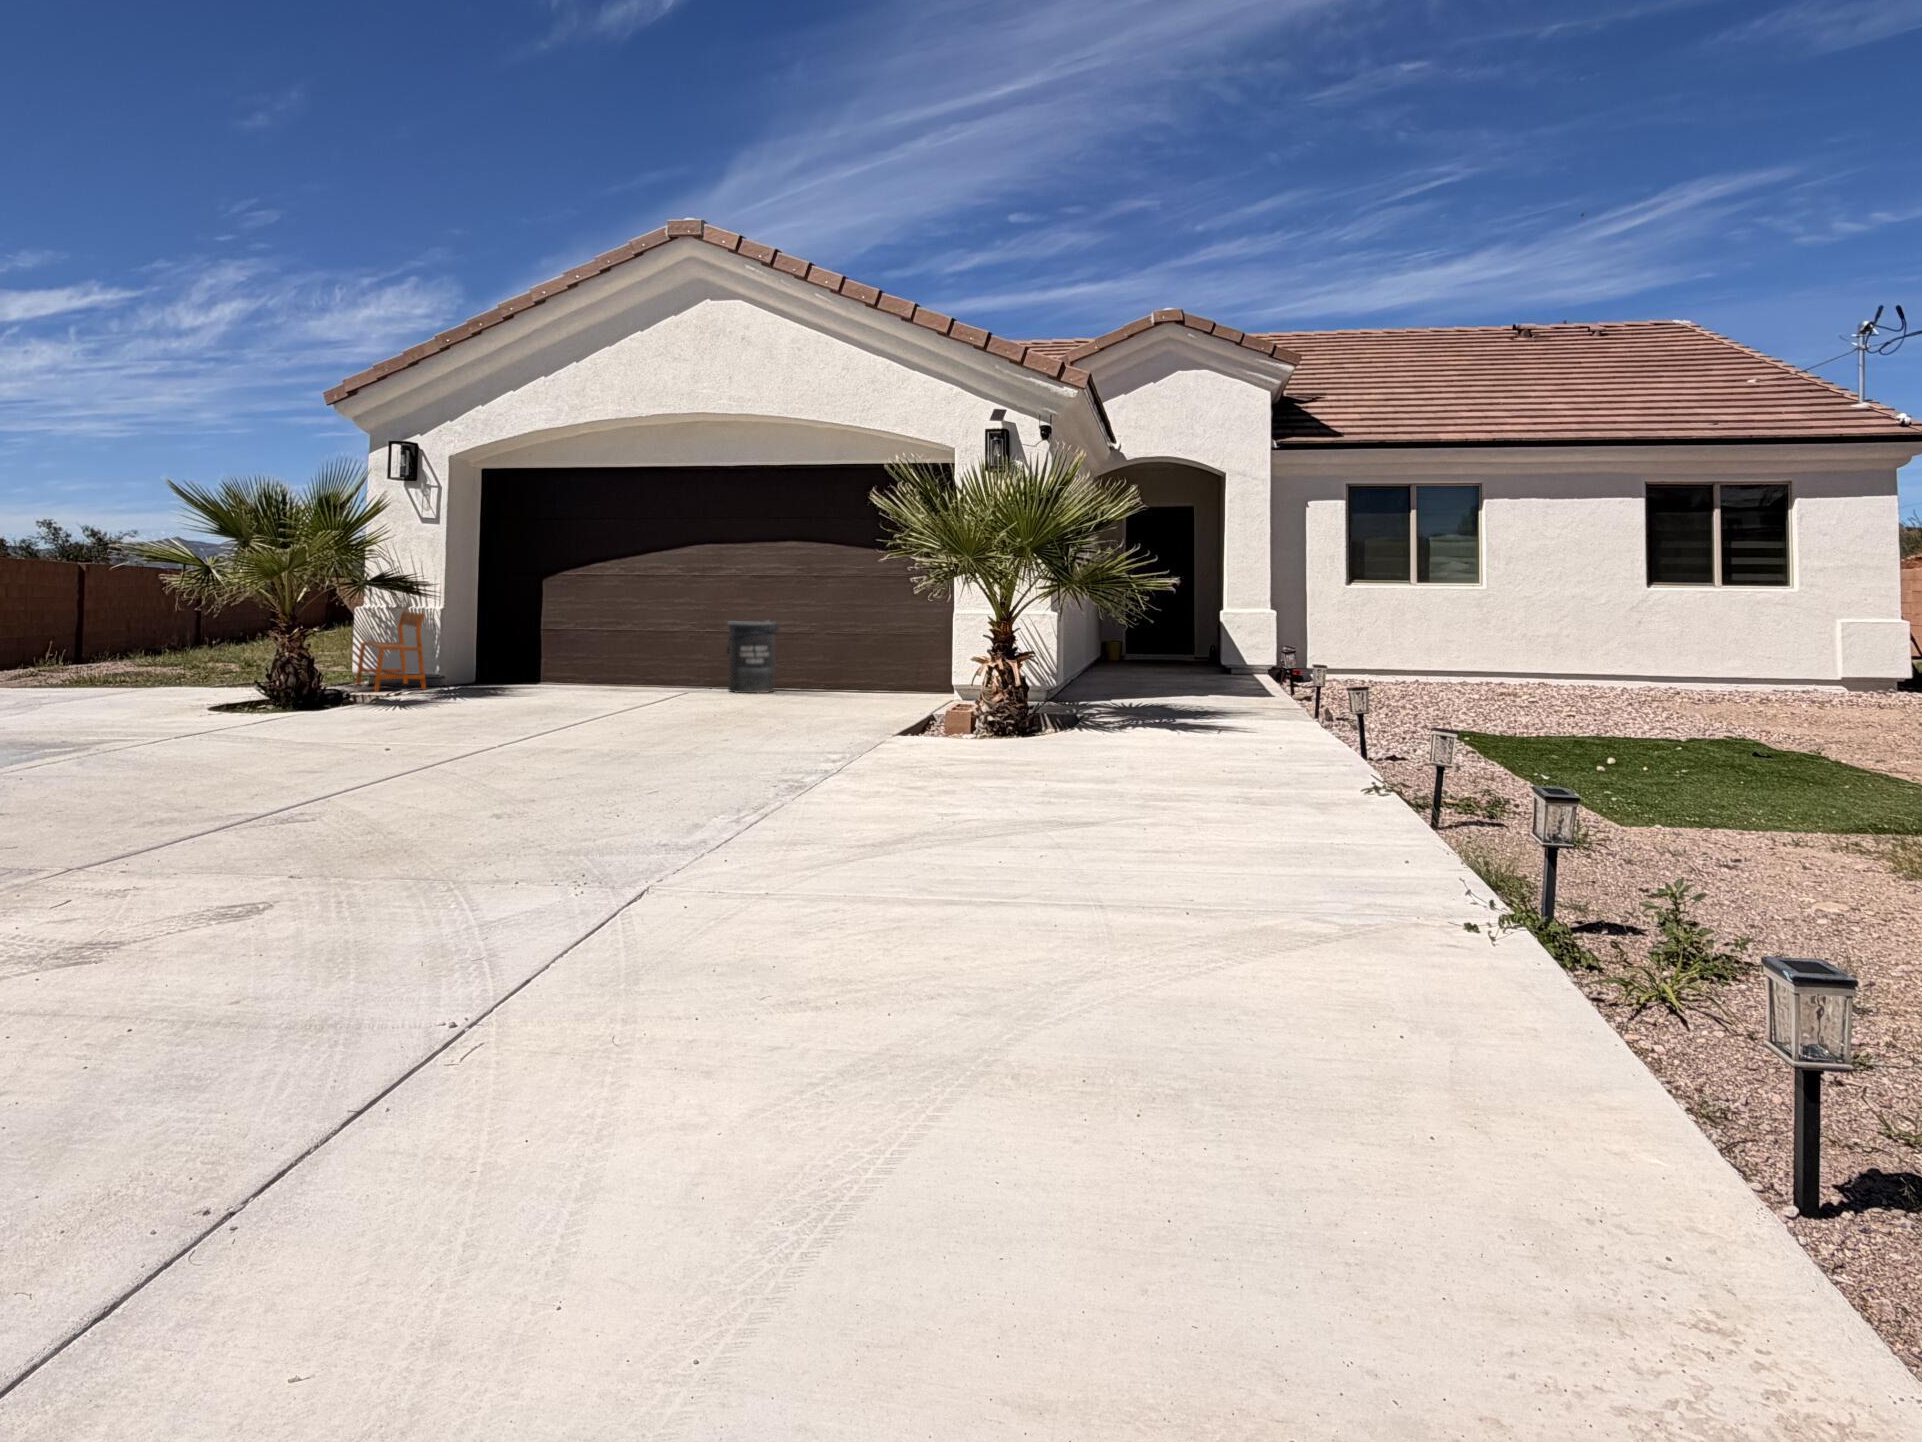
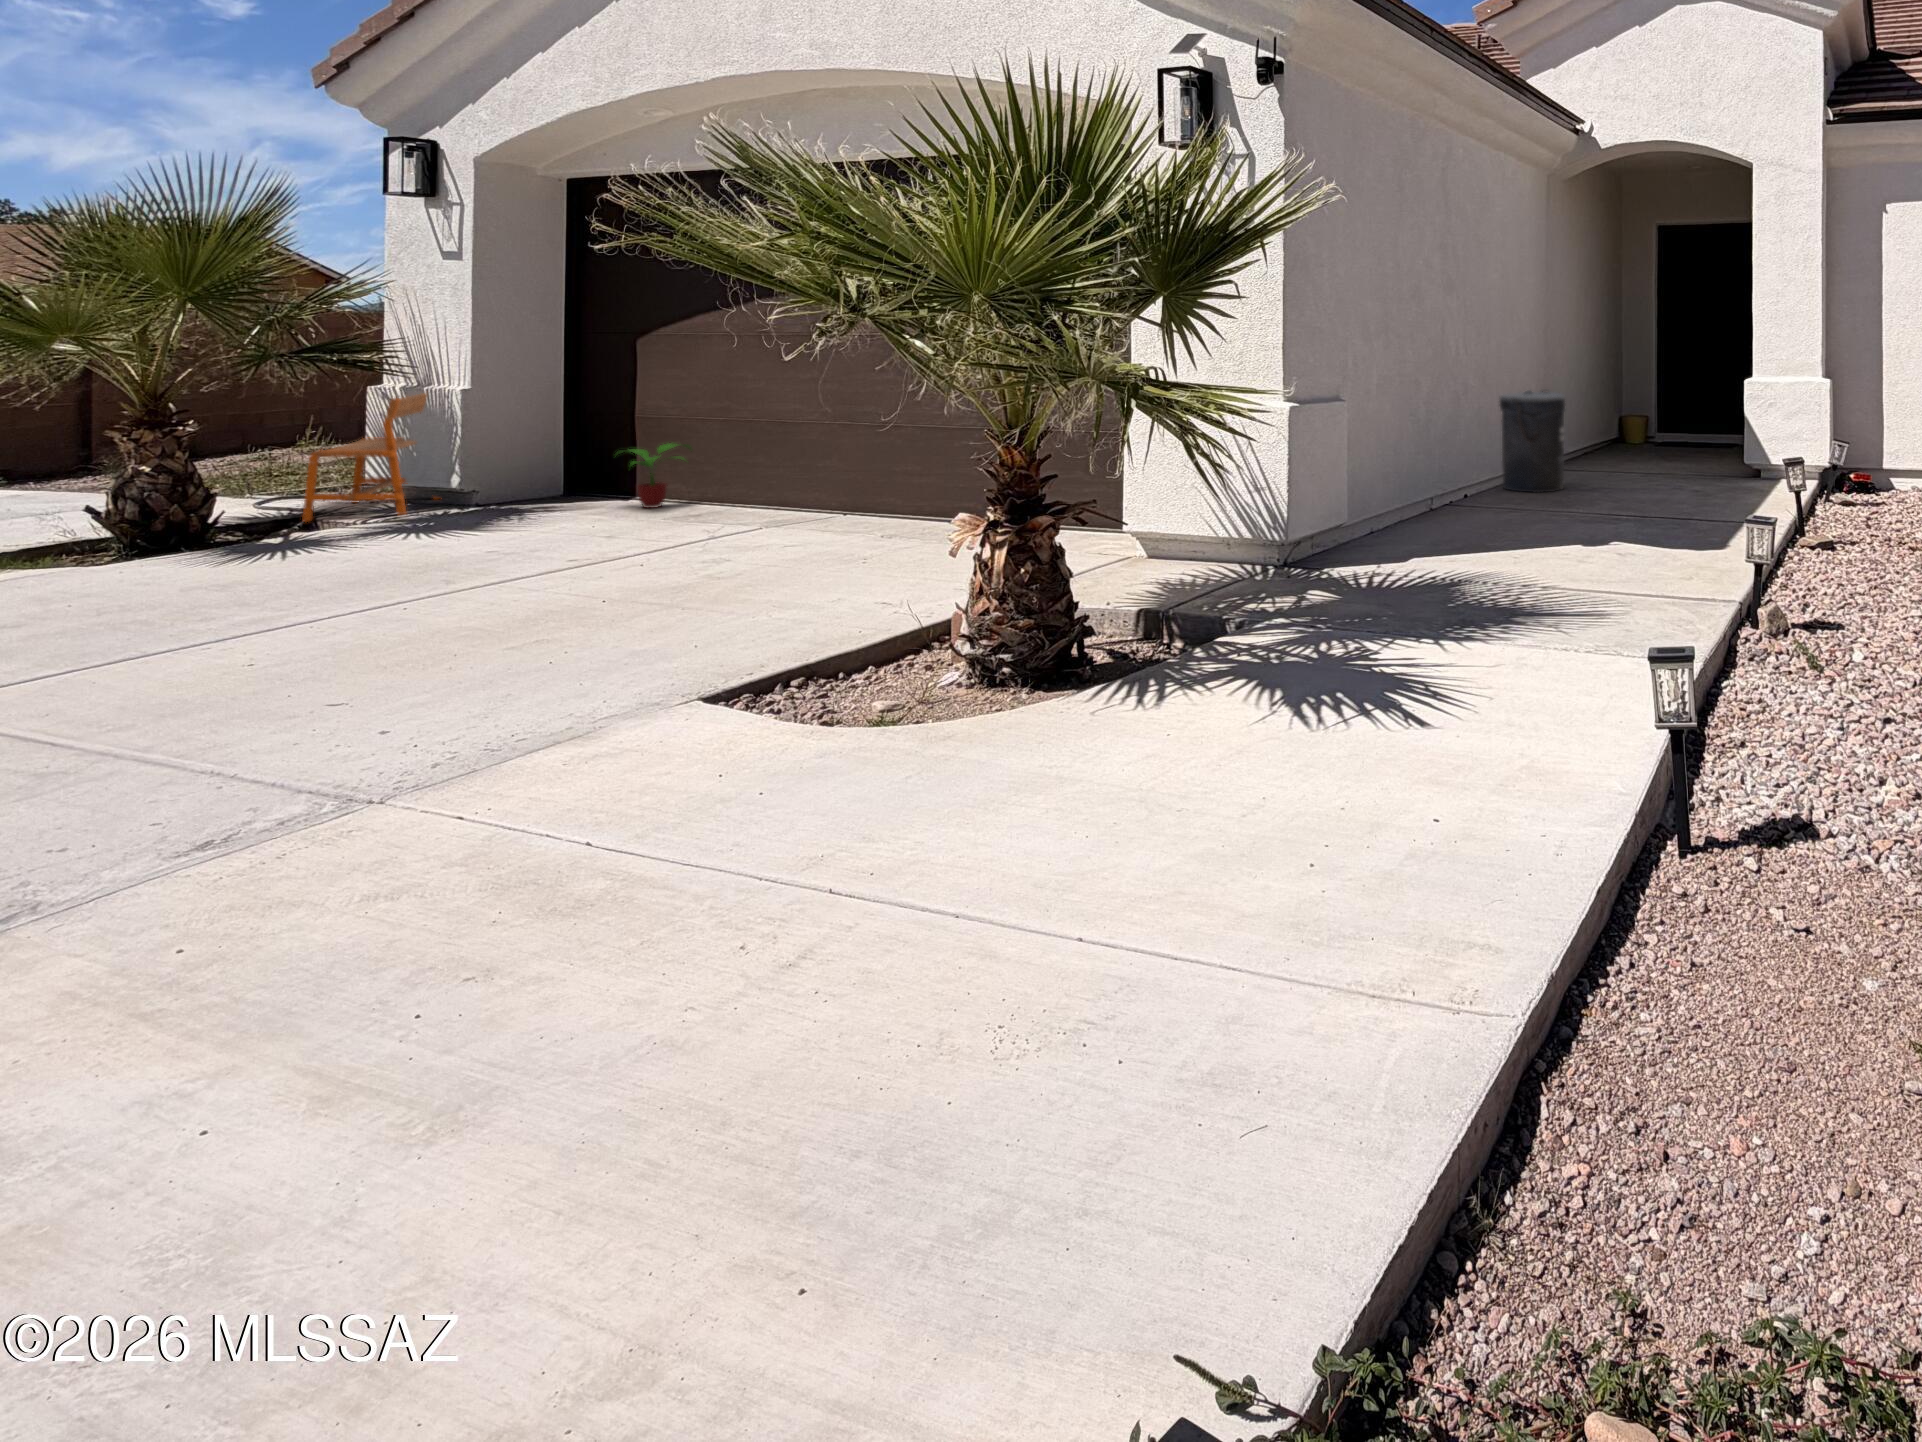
trash can: present [727,620,778,693] -> present [1499,390,1565,492]
potted plant: none [545,646,594,687] -> present [615,443,691,508]

